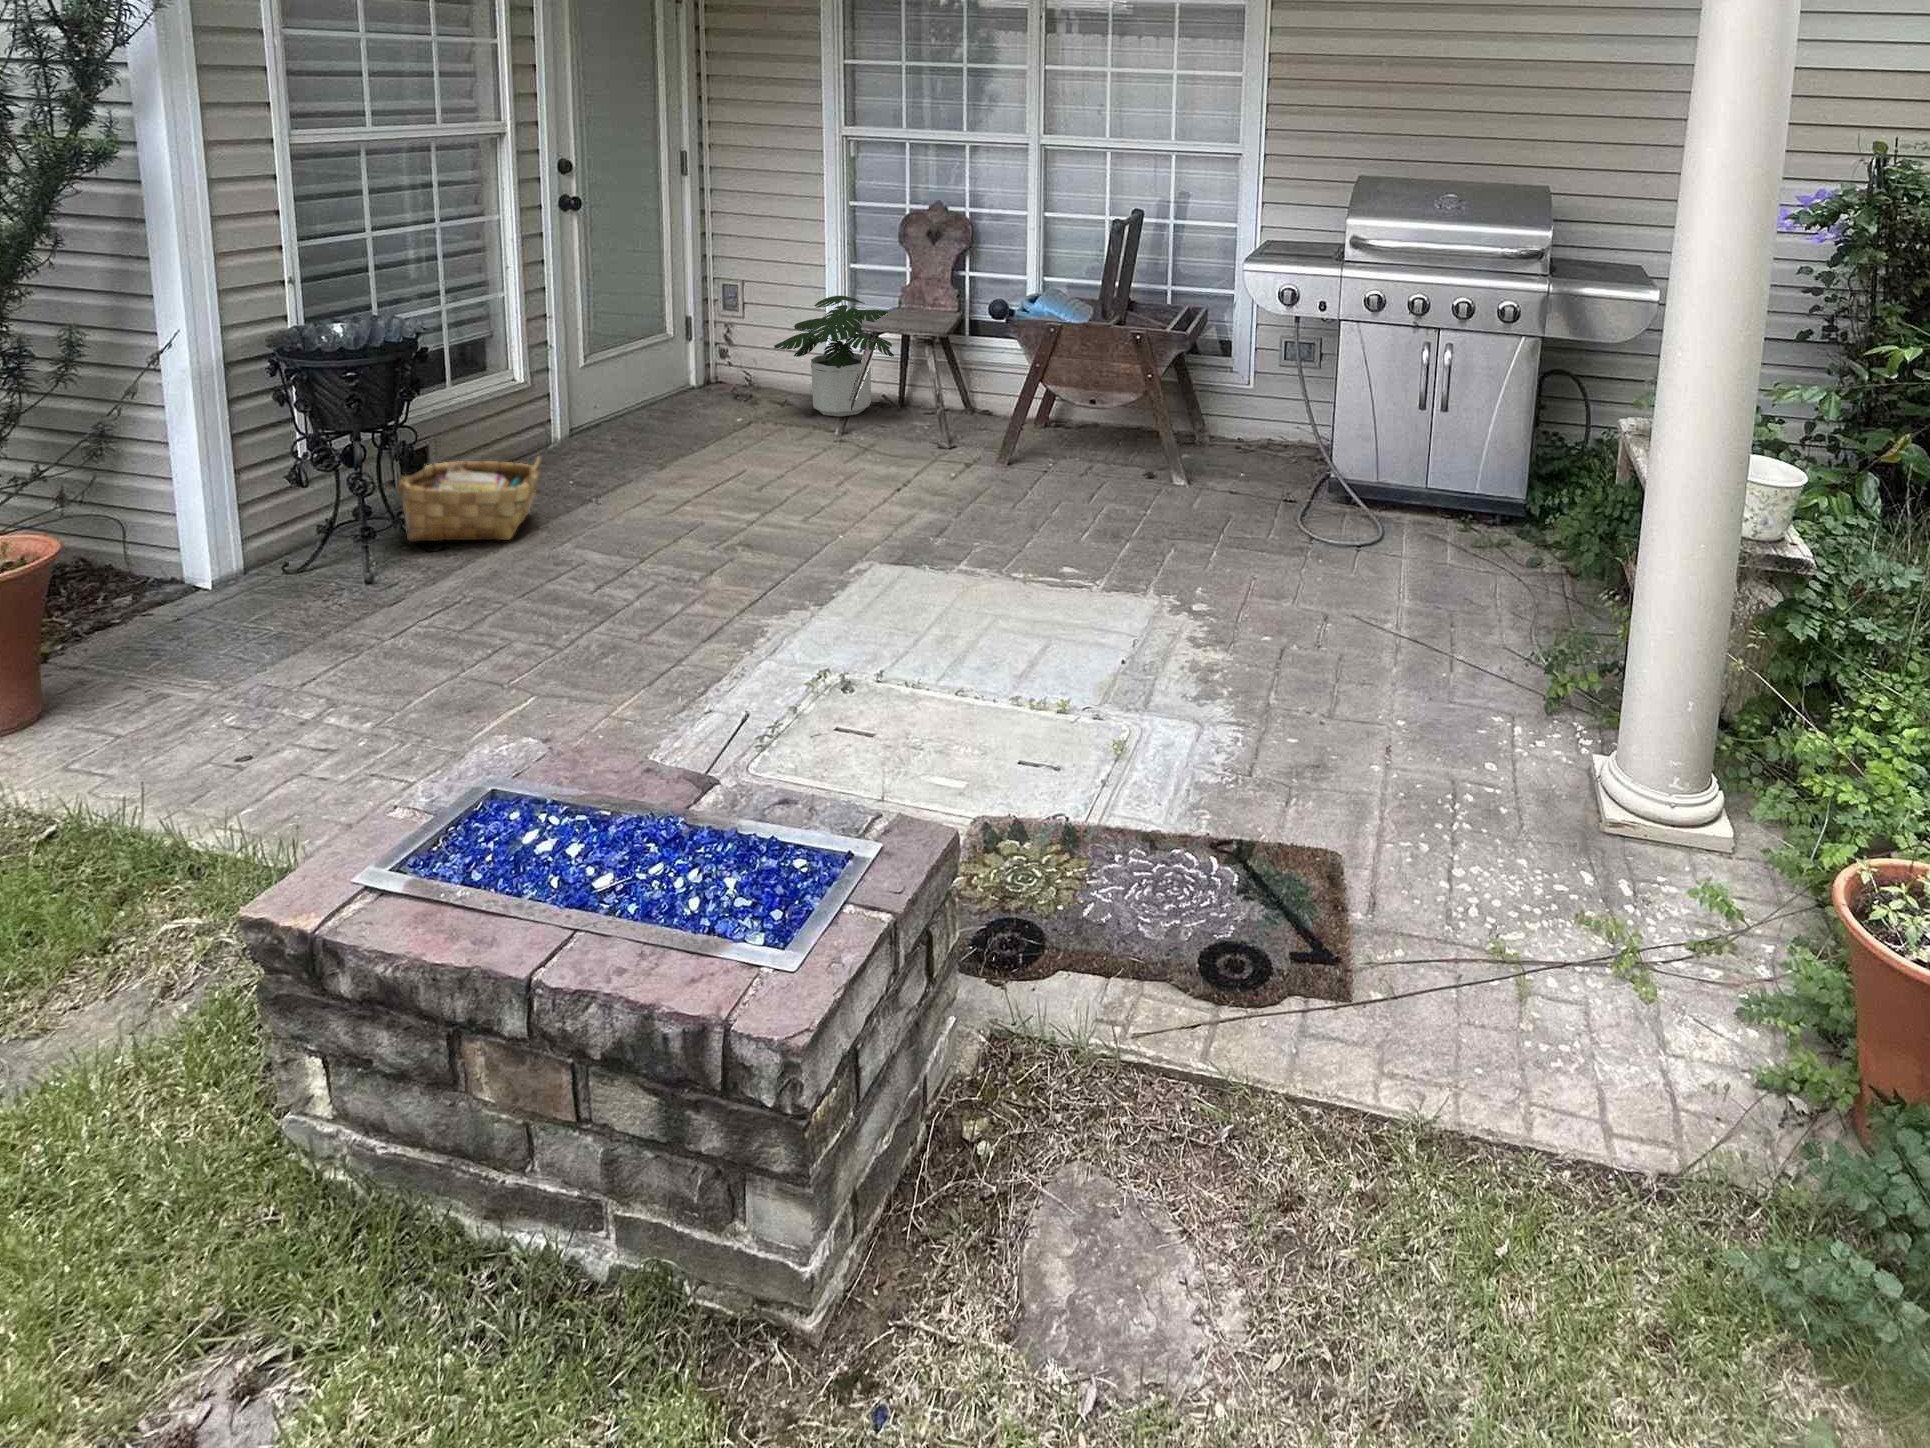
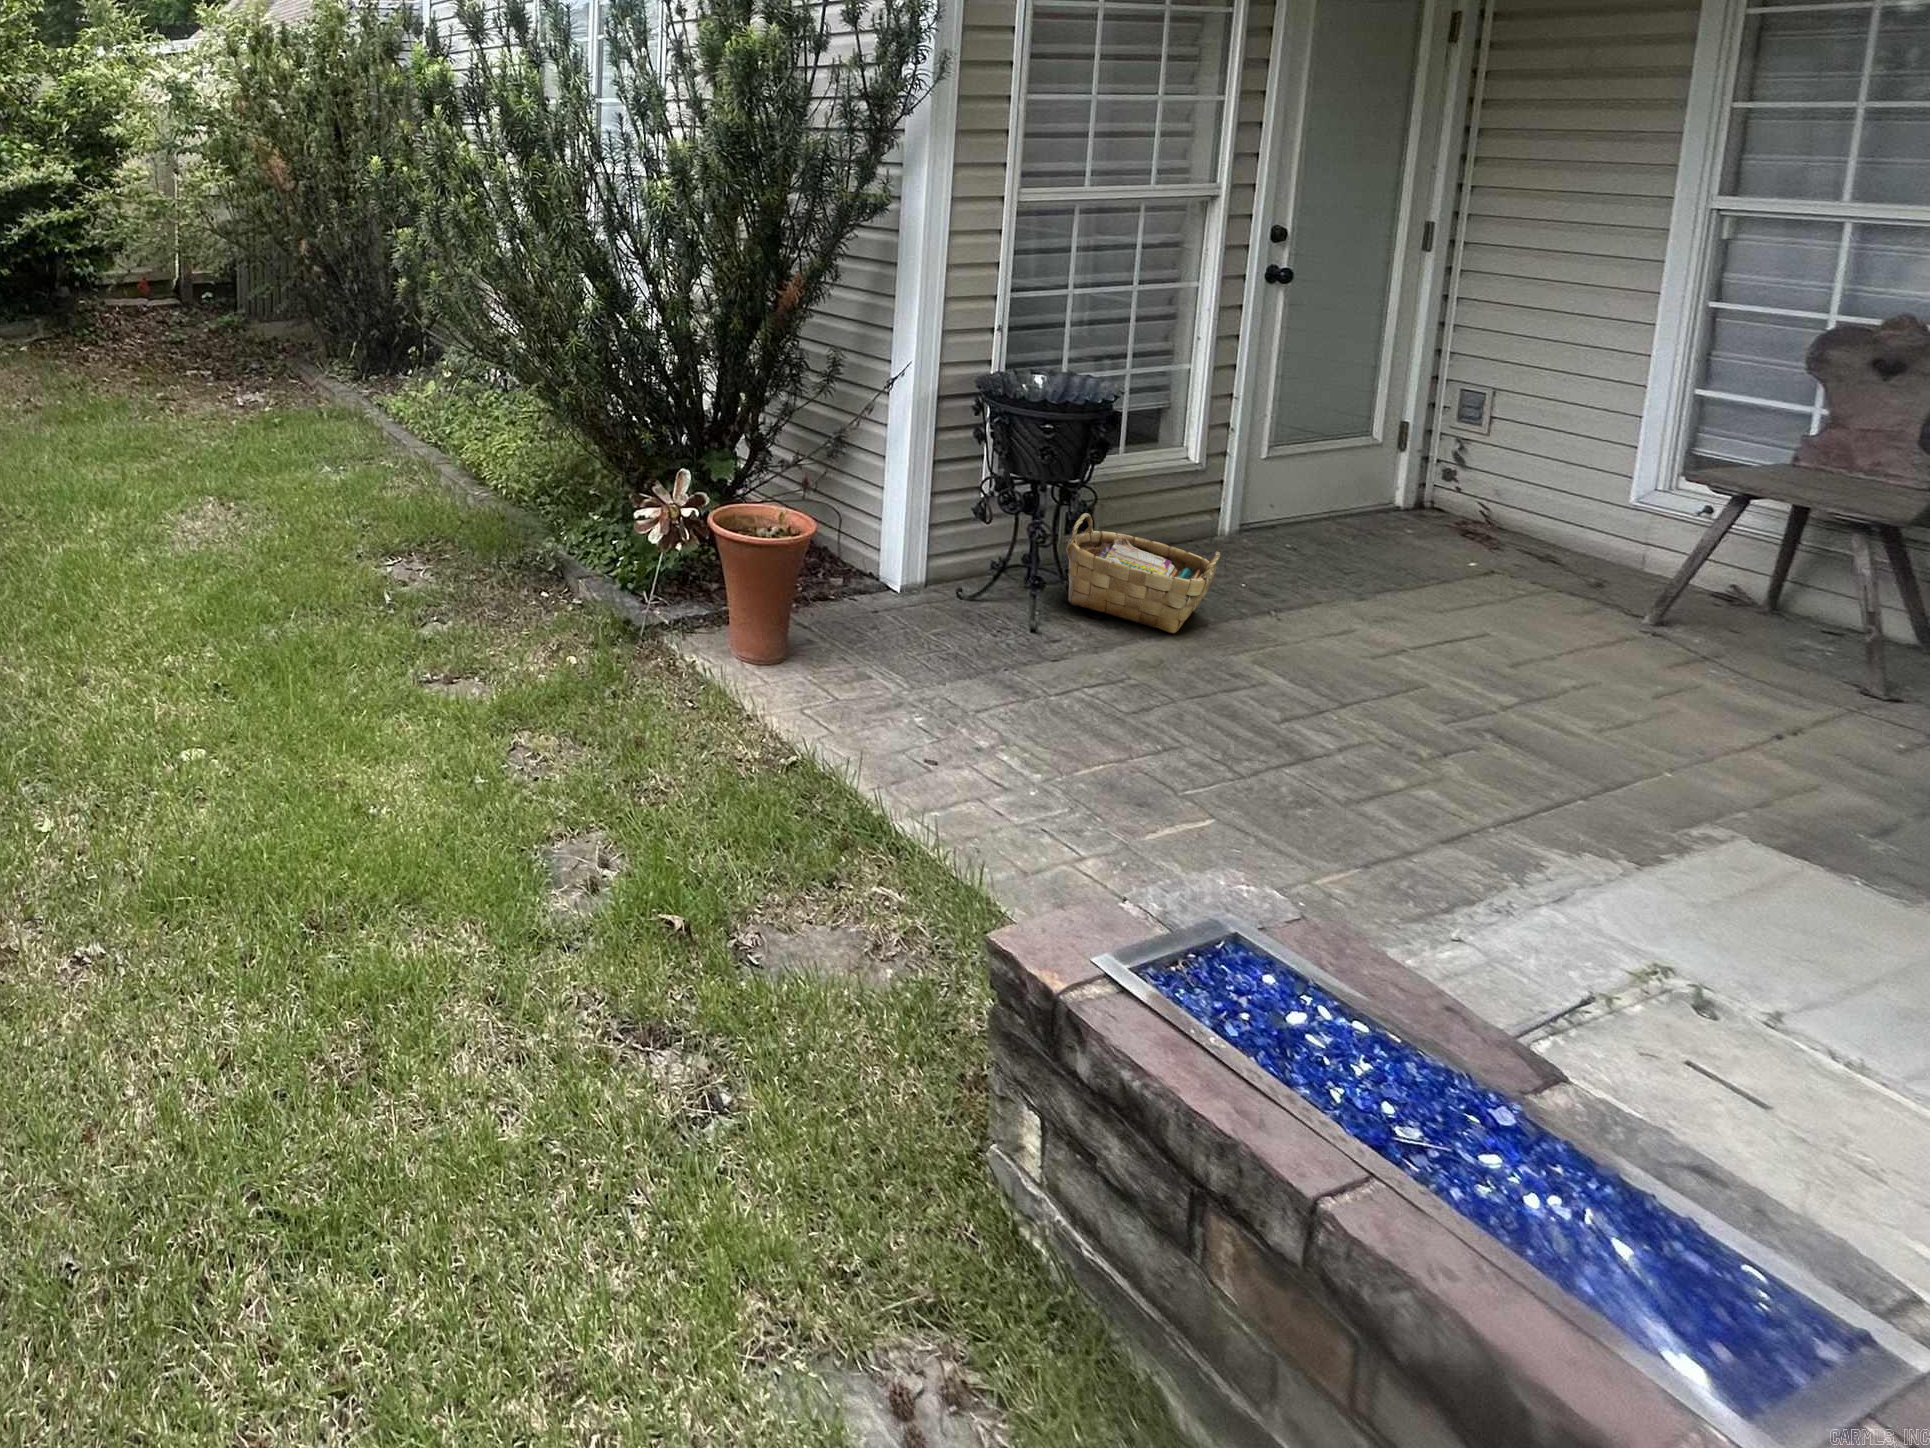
potted plant: present [774,296,894,416] -> none [1543,430,1799,603]

